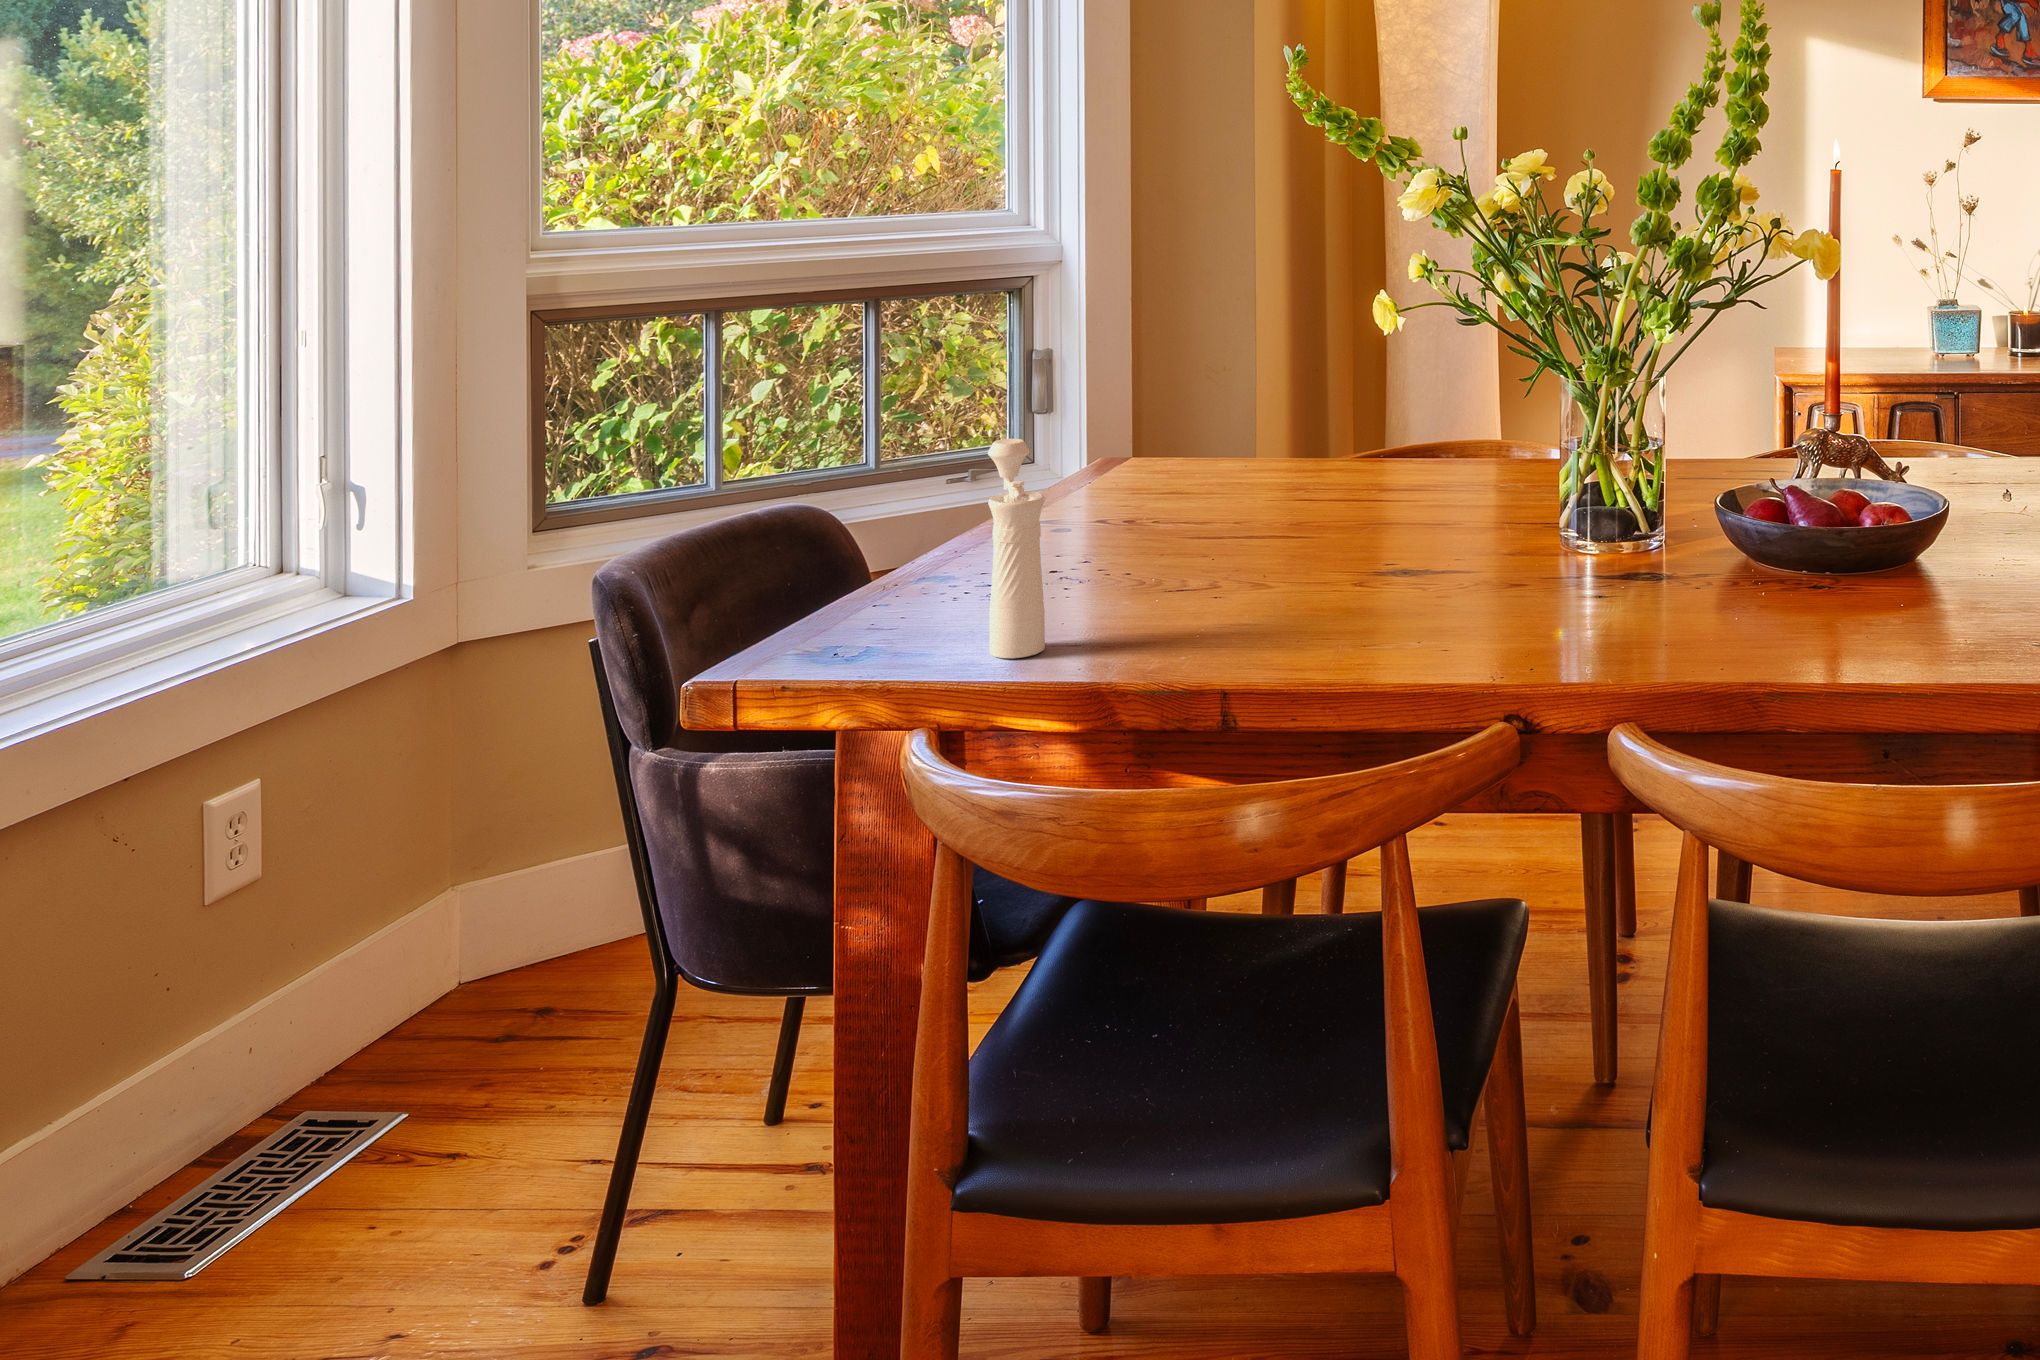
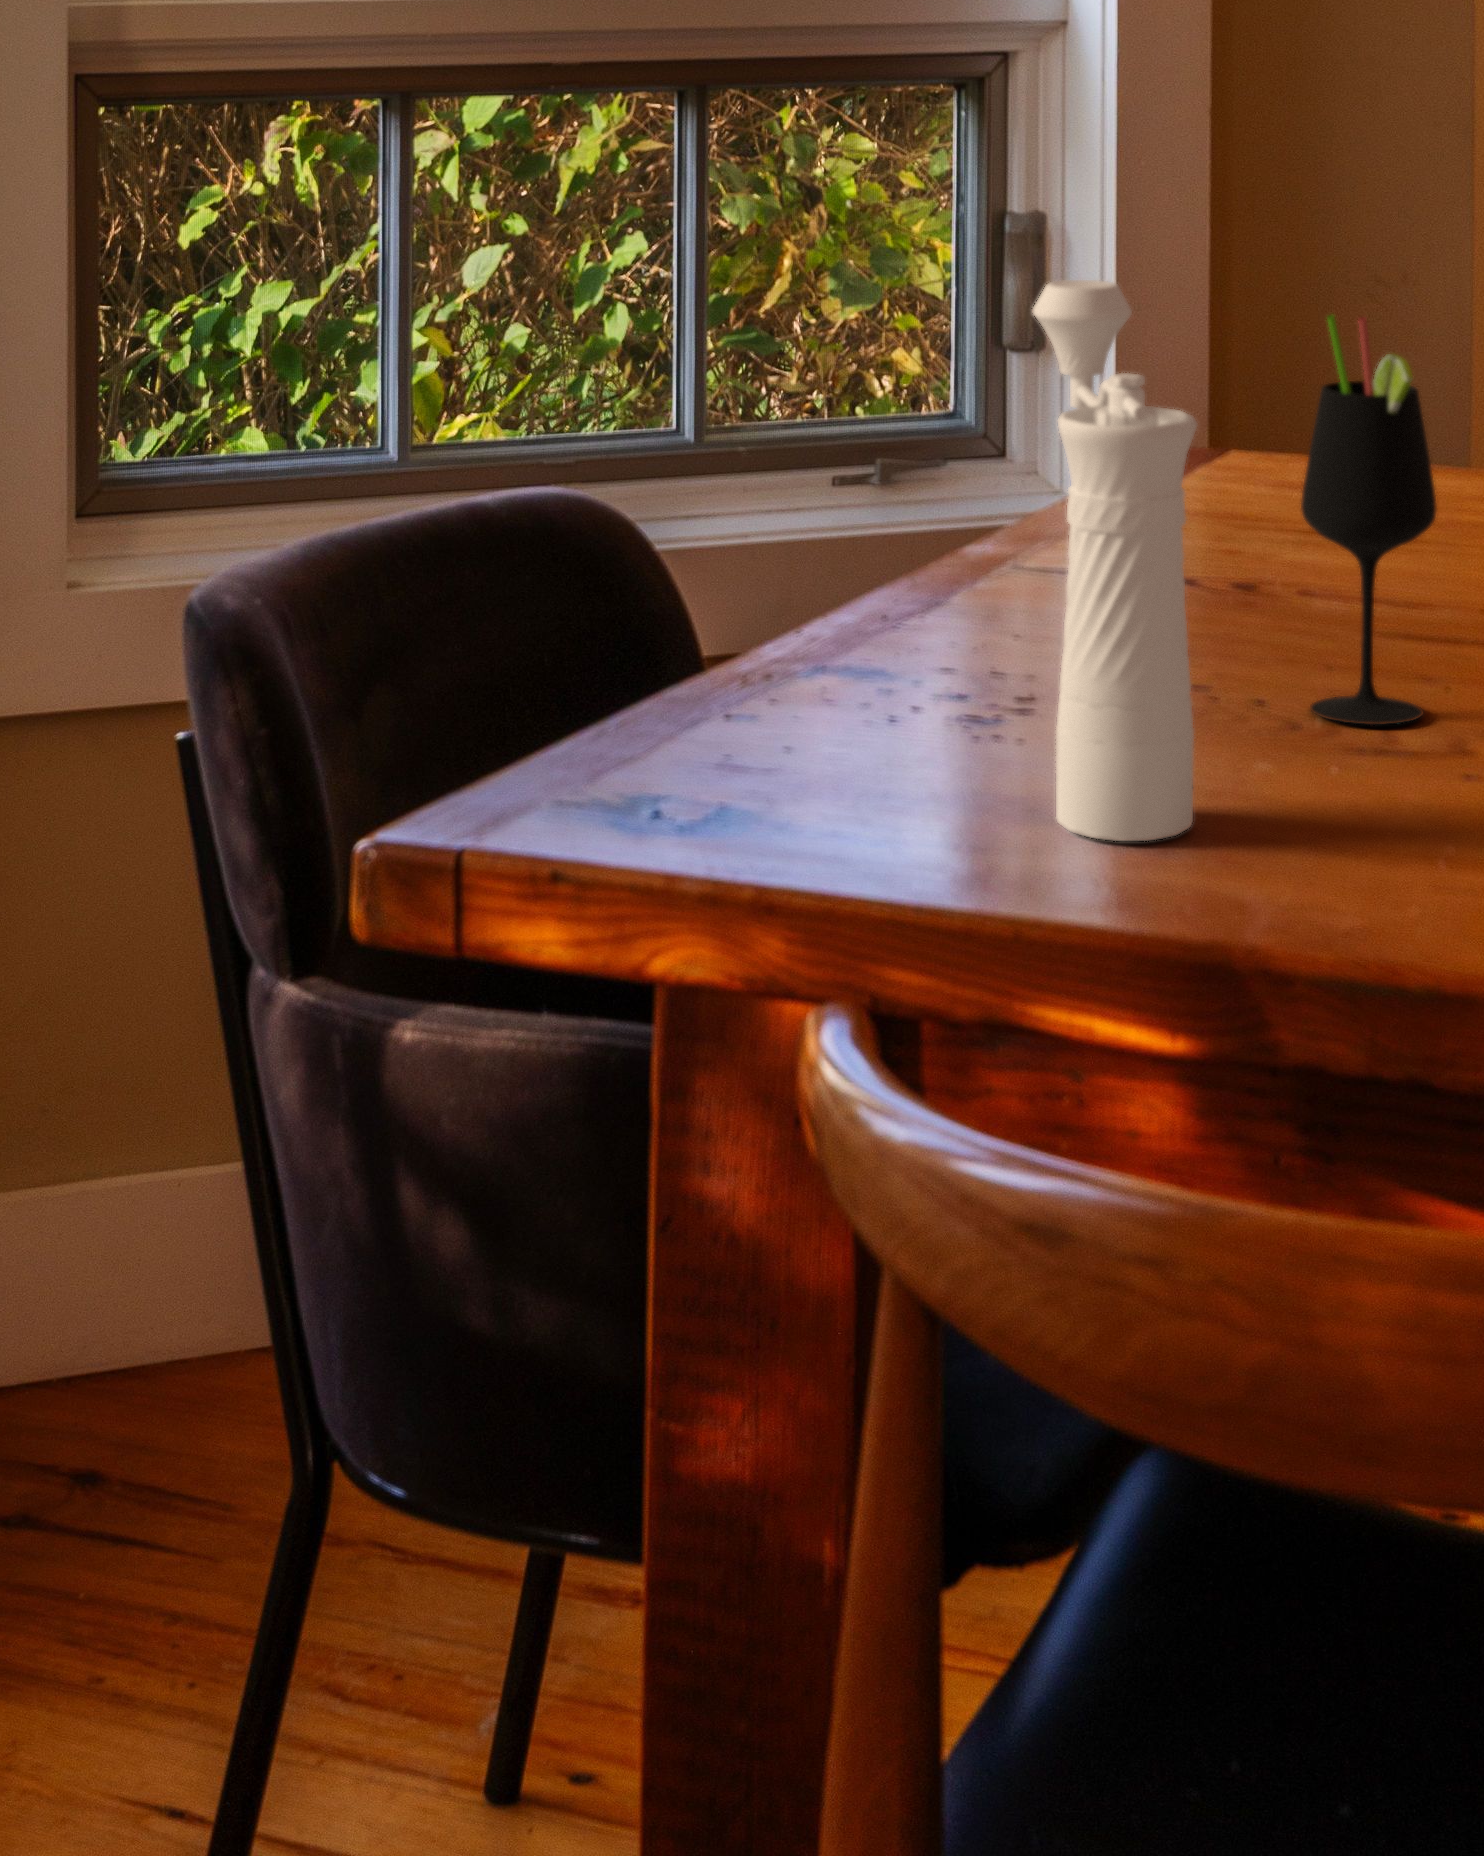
wine glass: none [1109,445,1164,603] -> present [1301,315,1437,725]

